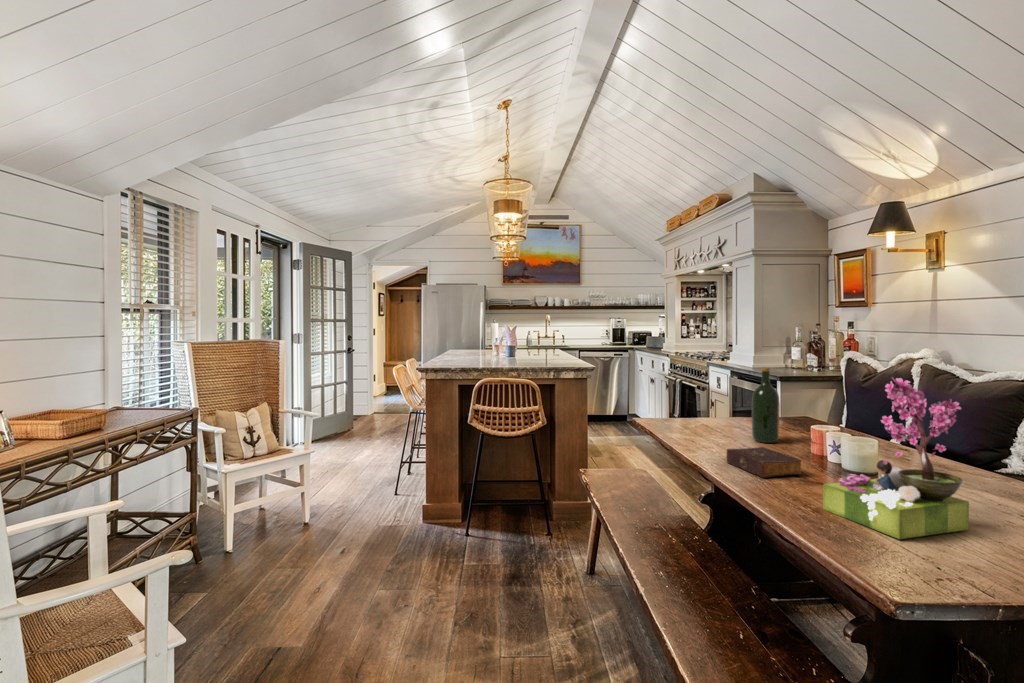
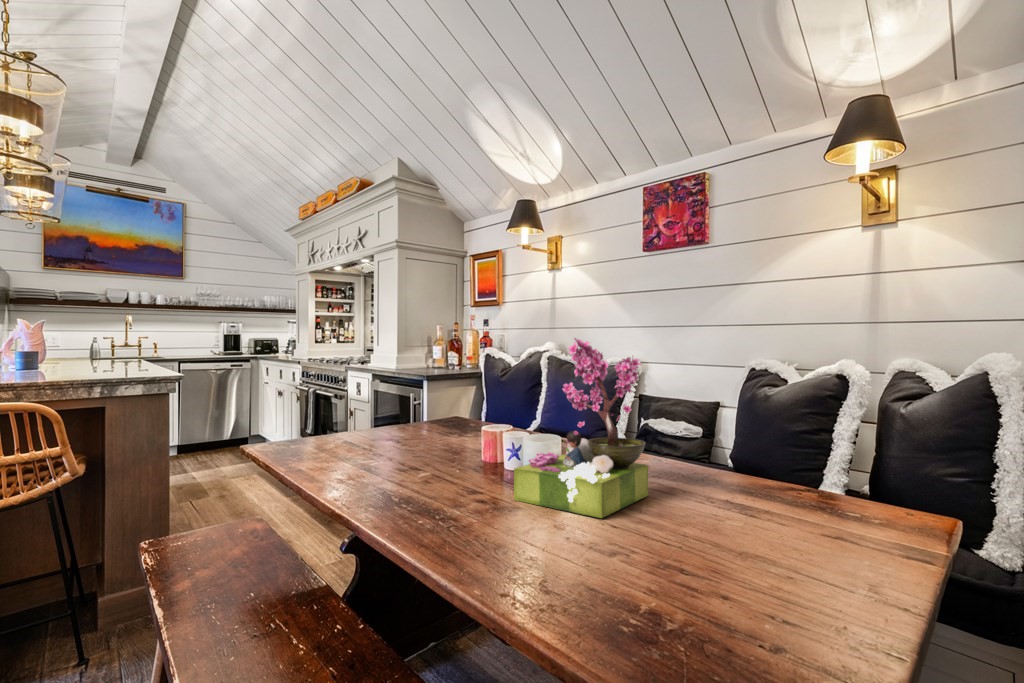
wine bottle: present [752,367,780,443] -> none [411,350,441,439]
book: present [726,447,802,478] -> none [389,441,477,475]

